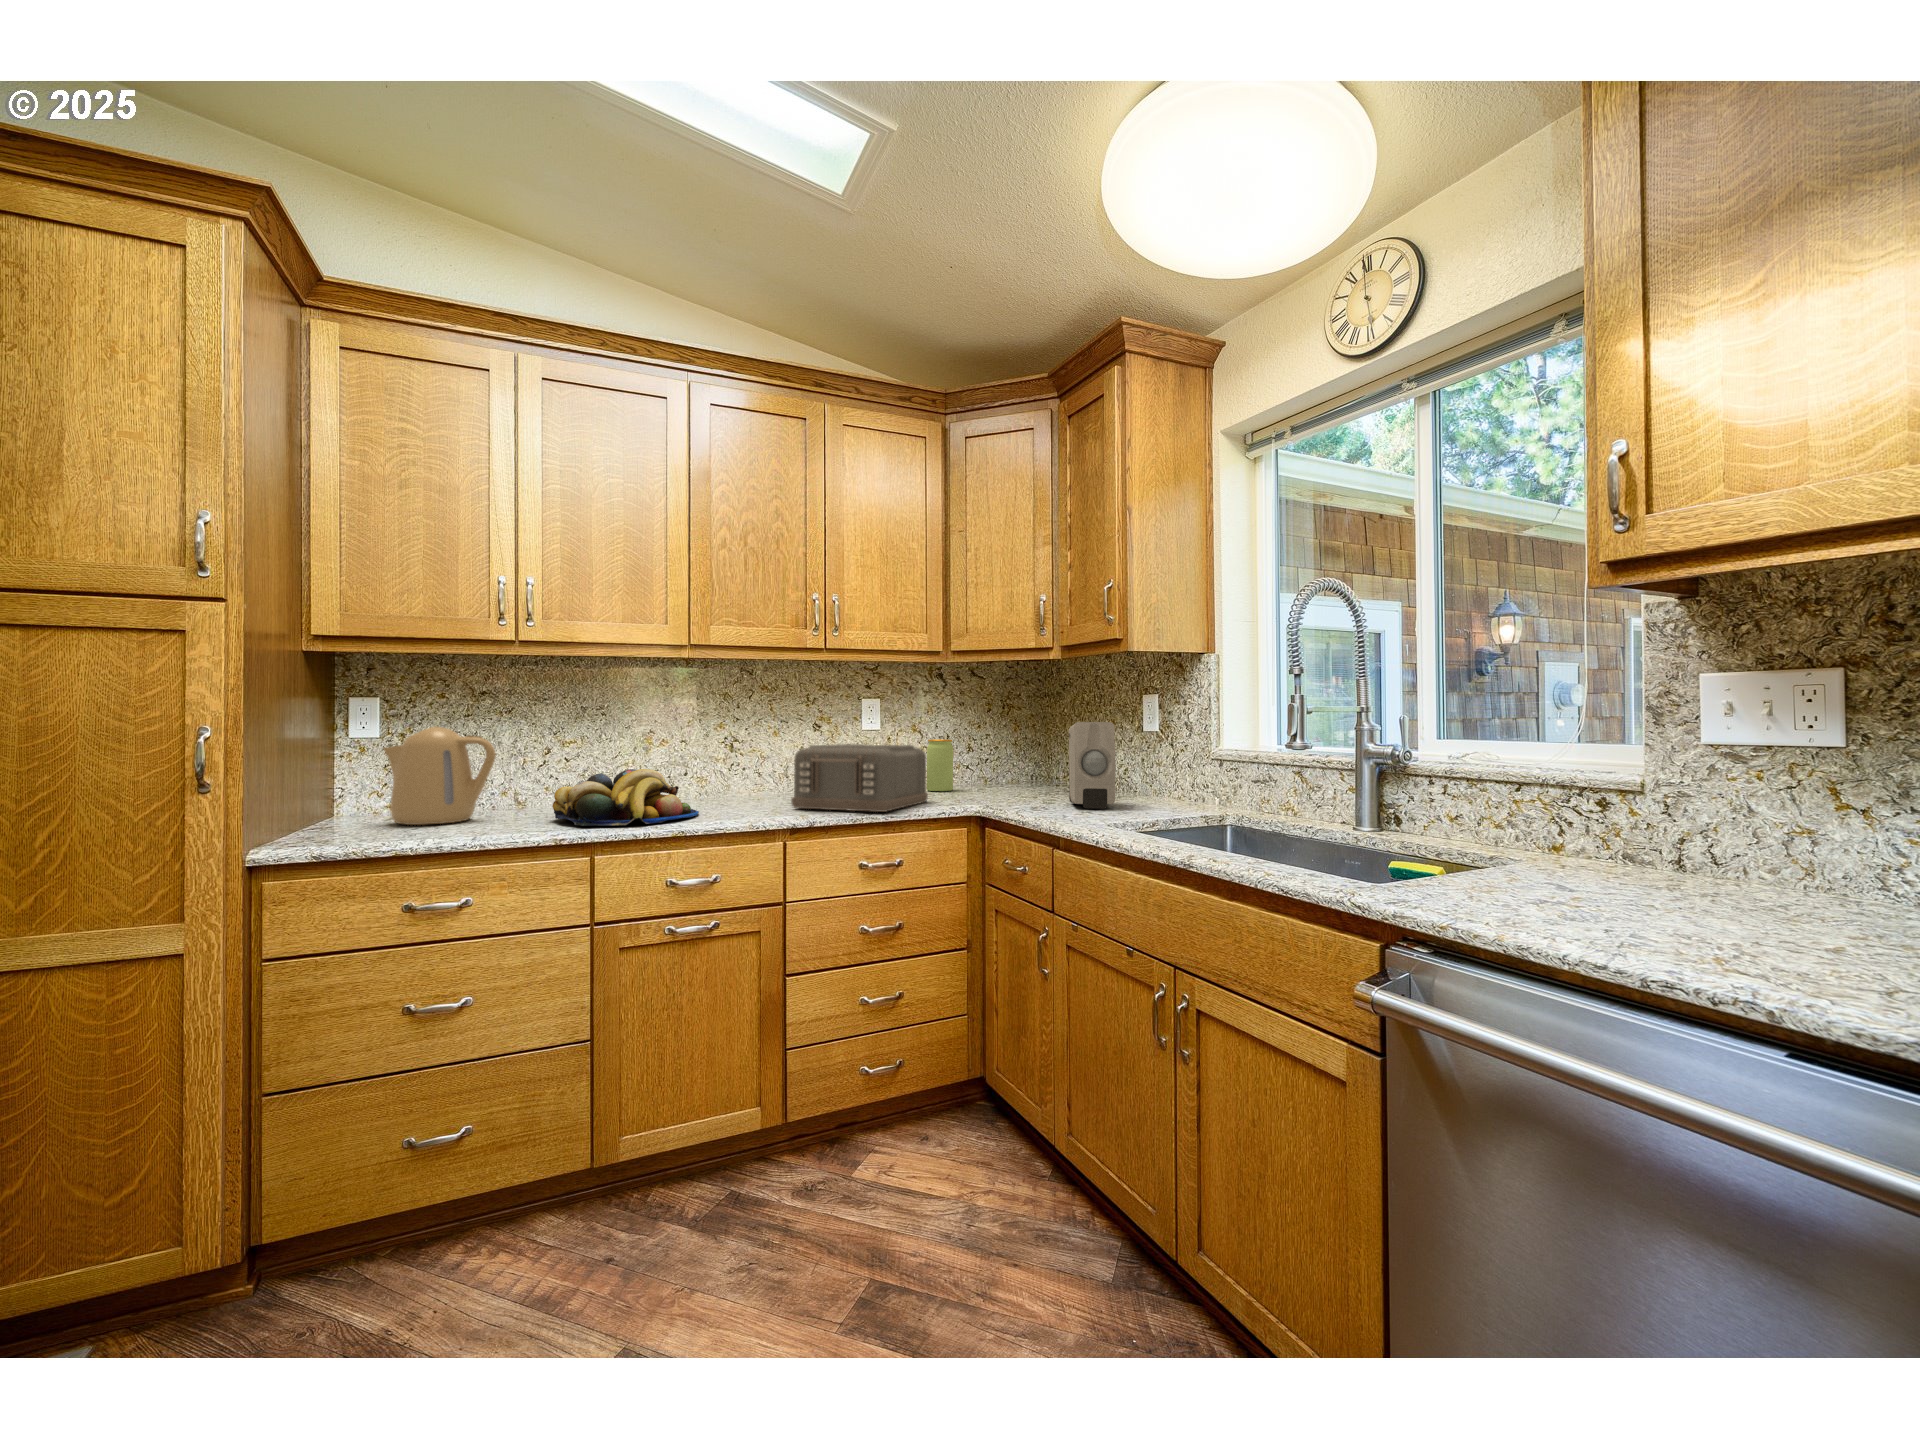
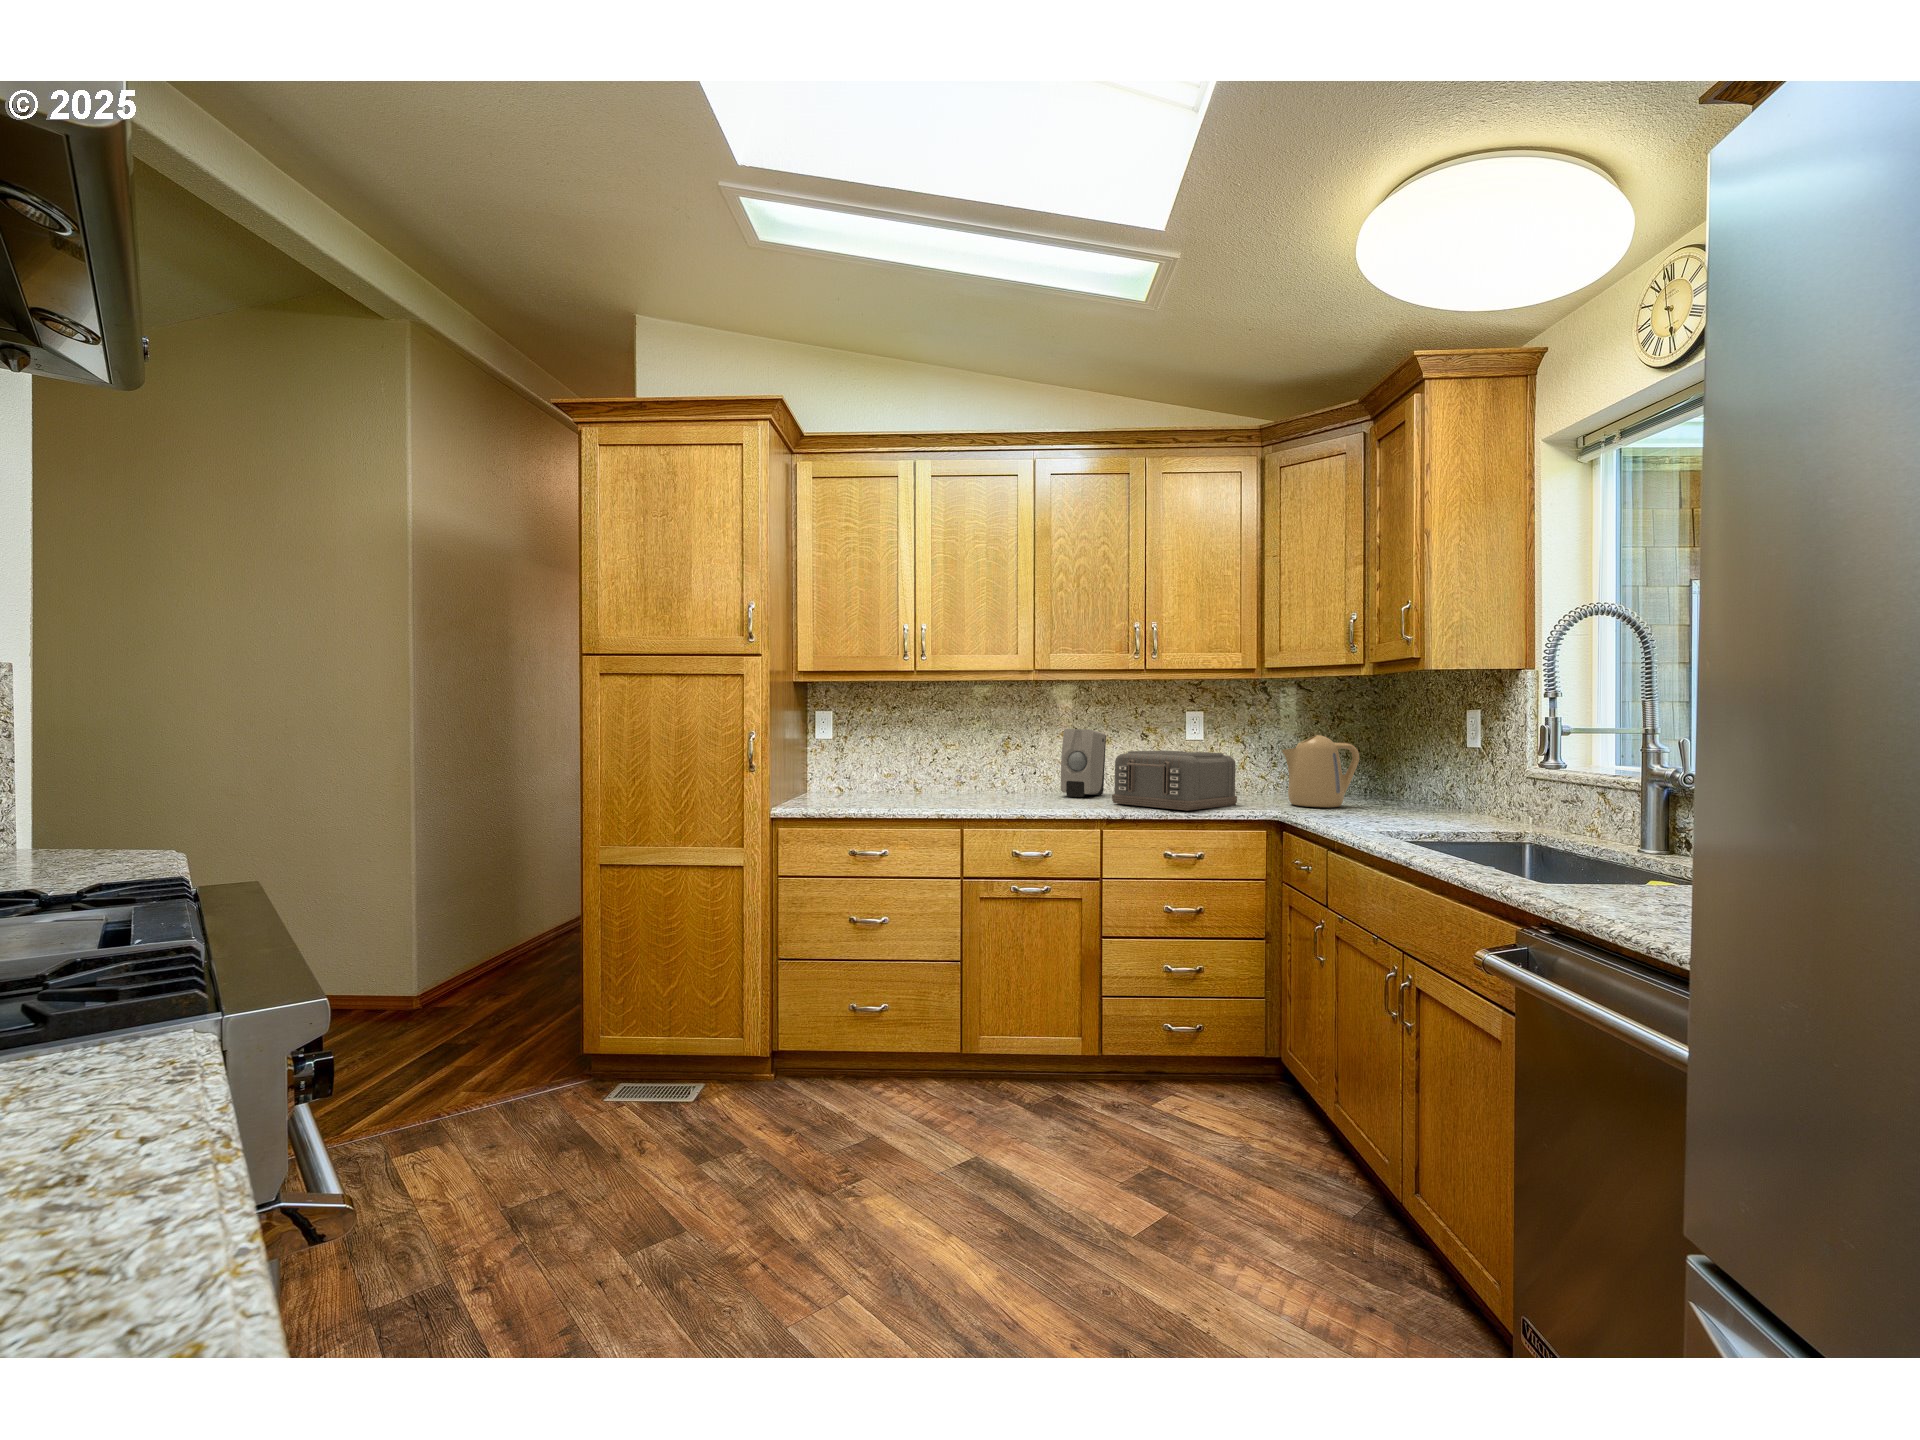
soap dispenser: present [1069,722,1115,809] -> present [1061,729,1106,797]
kettle: present [383,727,496,825] -> present [1282,735,1359,807]
jar: present [927,739,953,791] -> none [1246,747,1273,796]
fruit bowl: present [553,769,699,826] -> none [937,767,1039,808]

